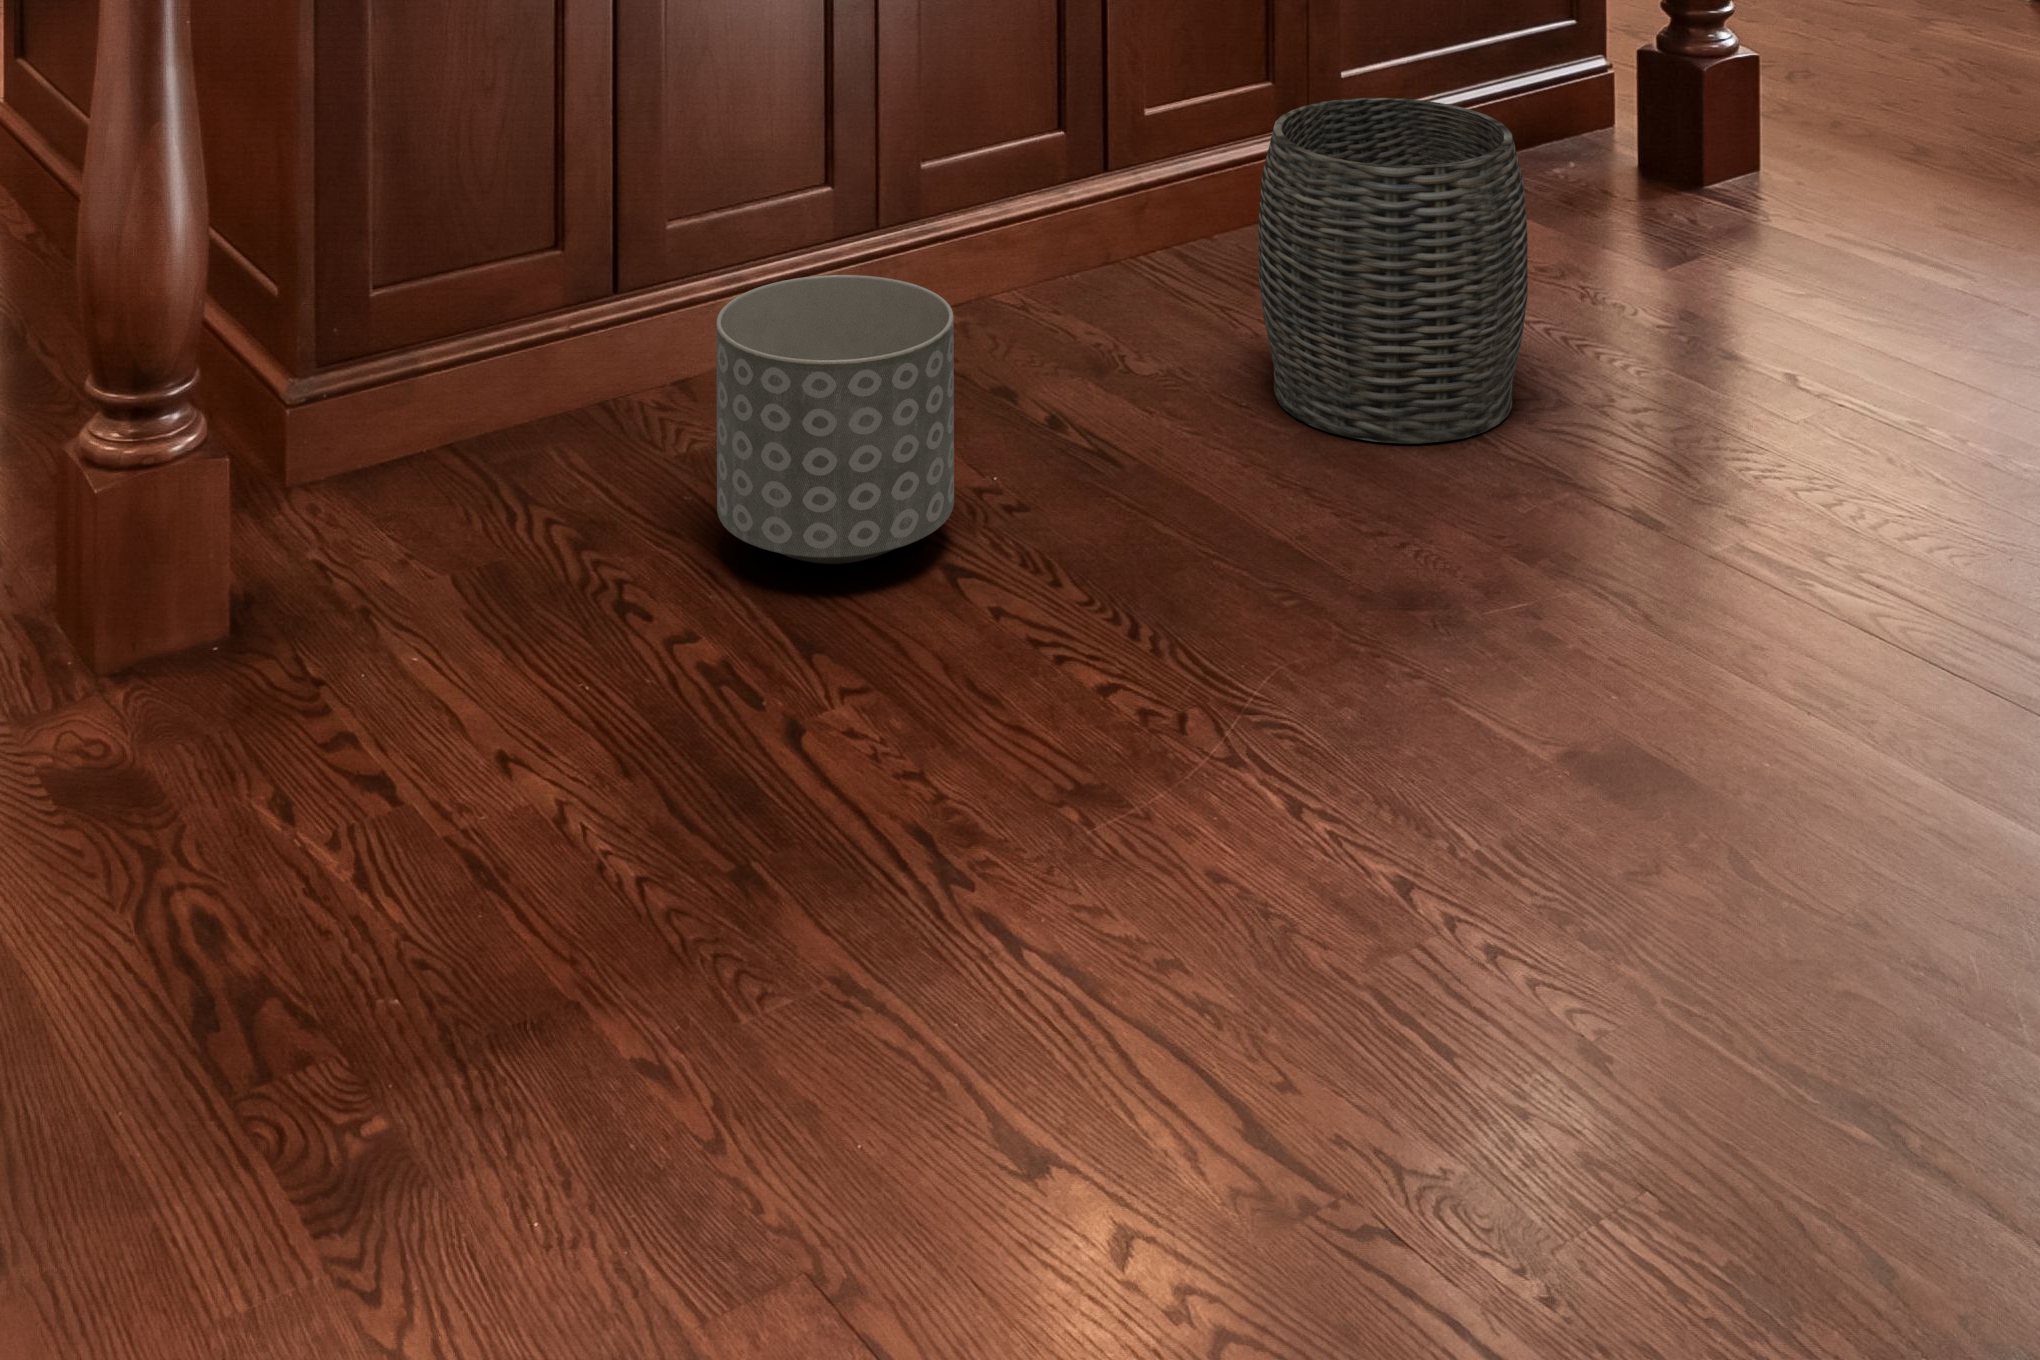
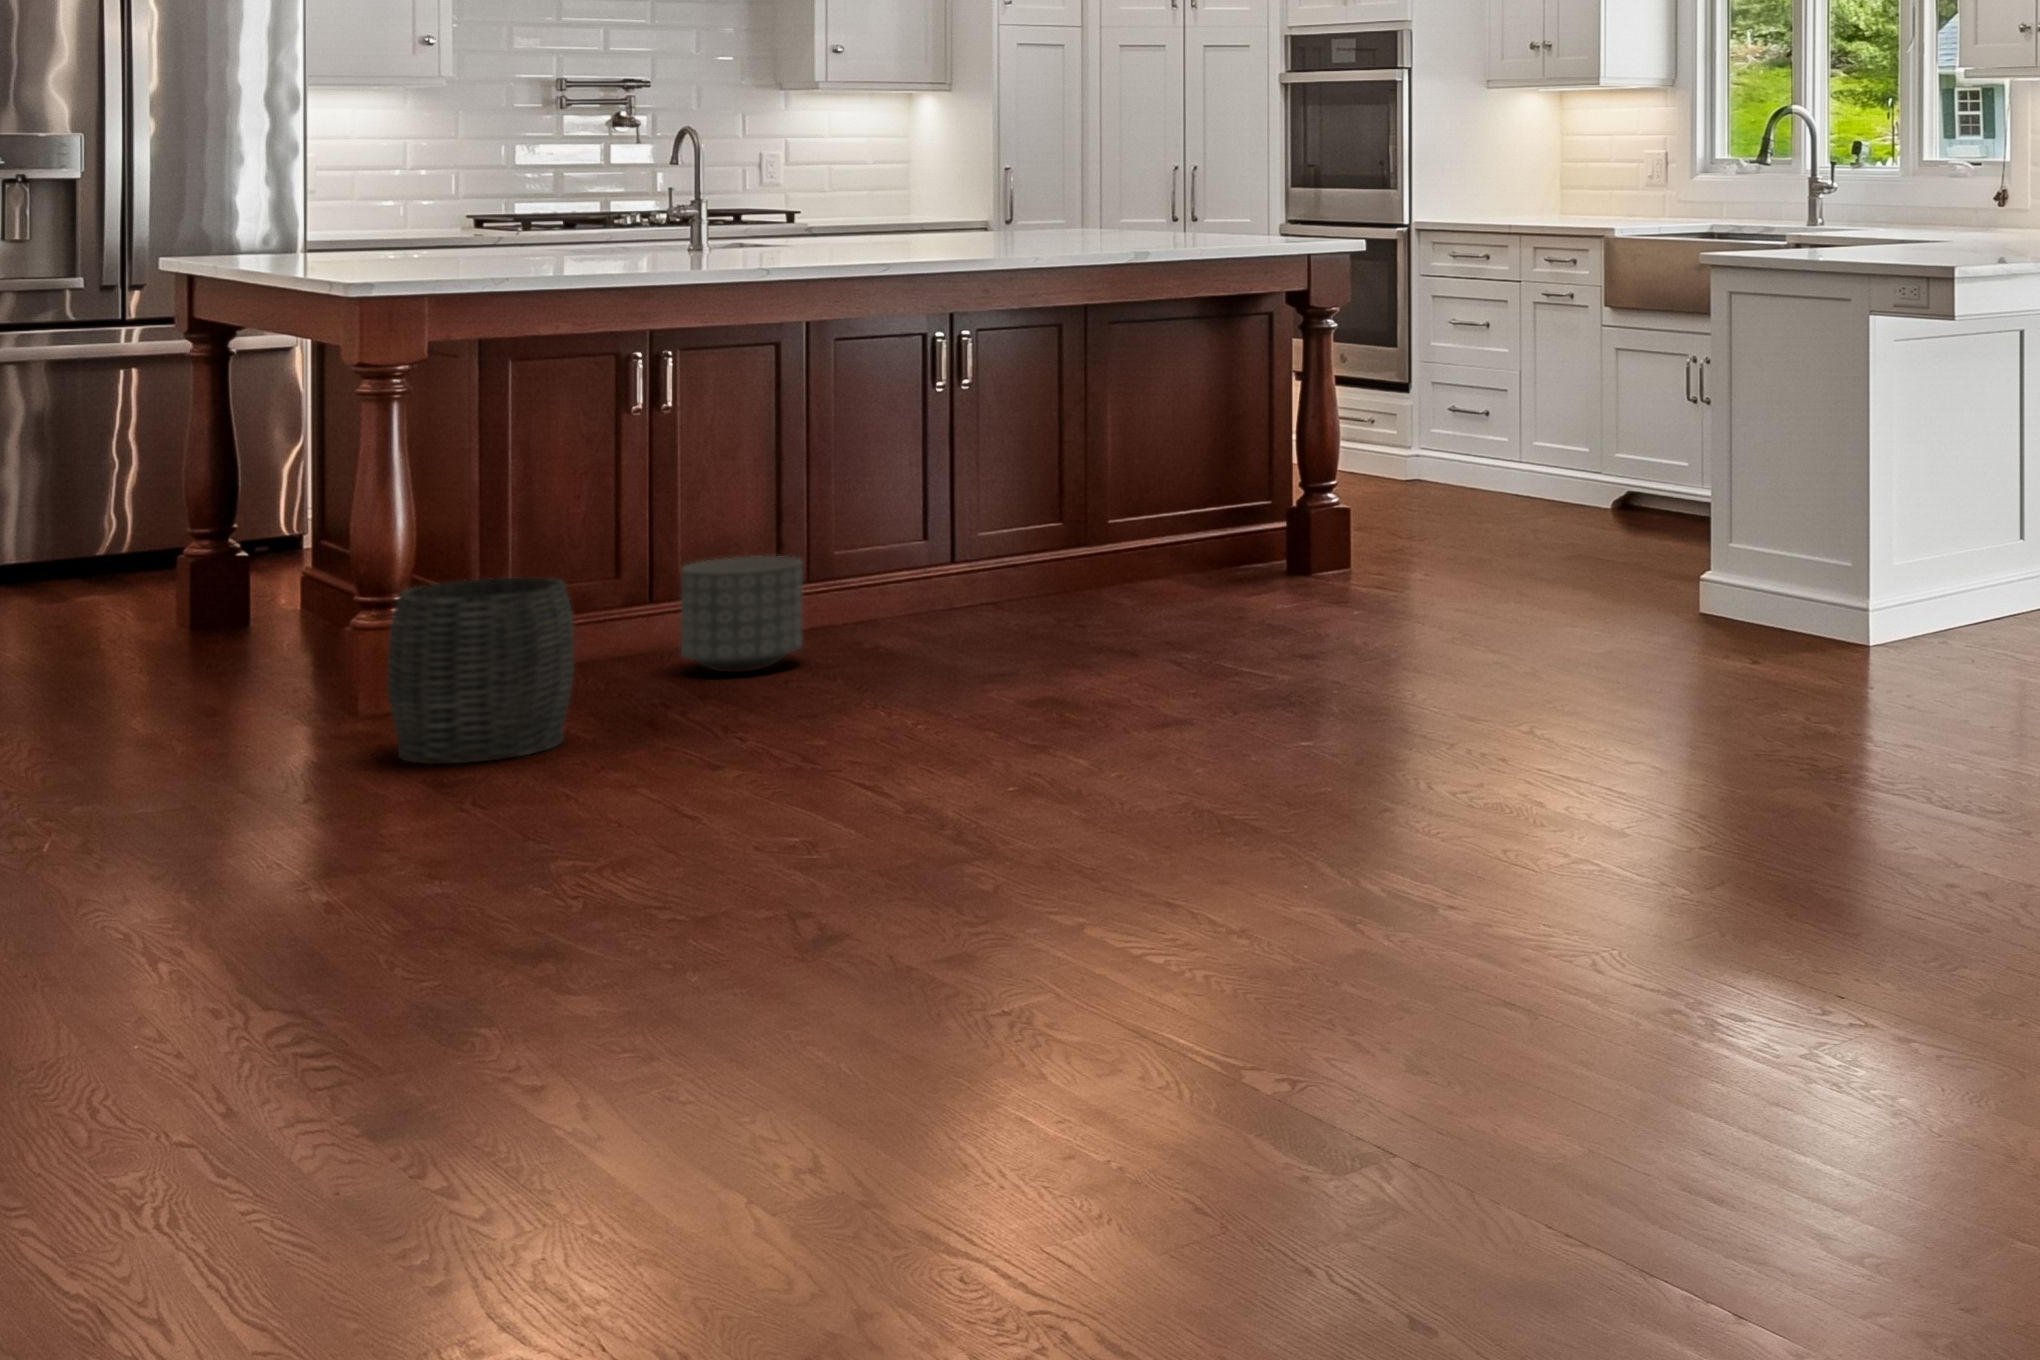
woven basket: present [1259,98,1528,443] -> present [388,577,574,764]

